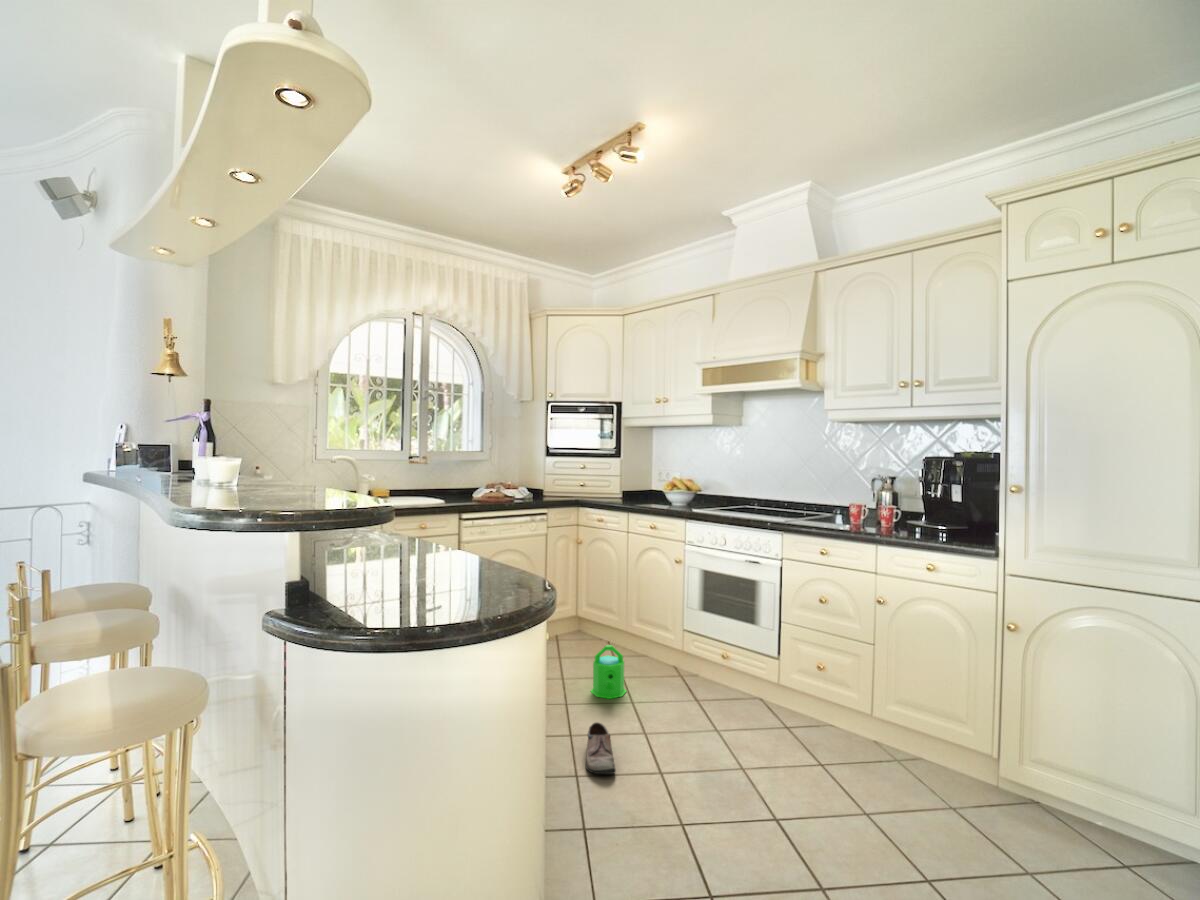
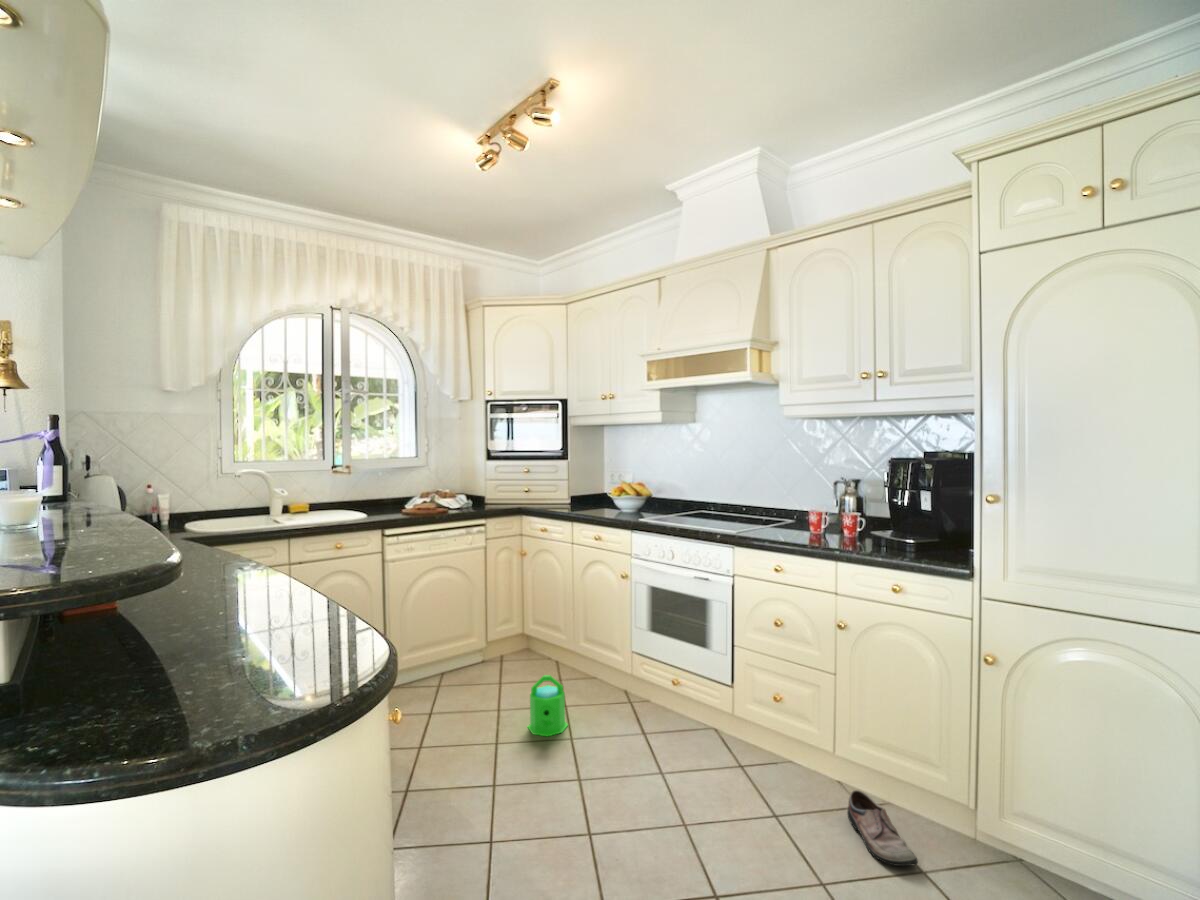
shoe: present [586,722,616,774] -> present [847,790,918,866]

